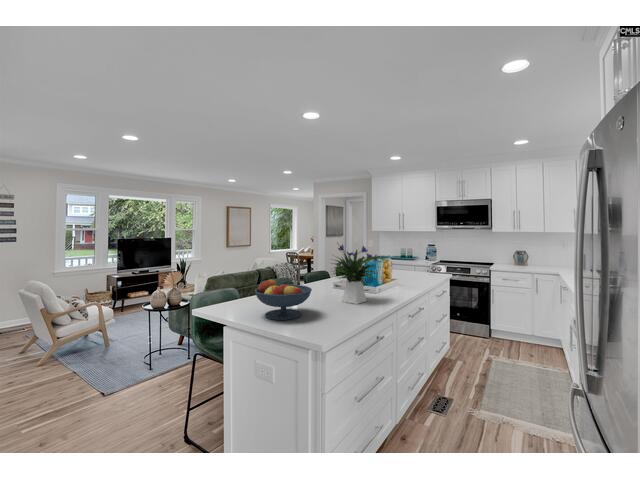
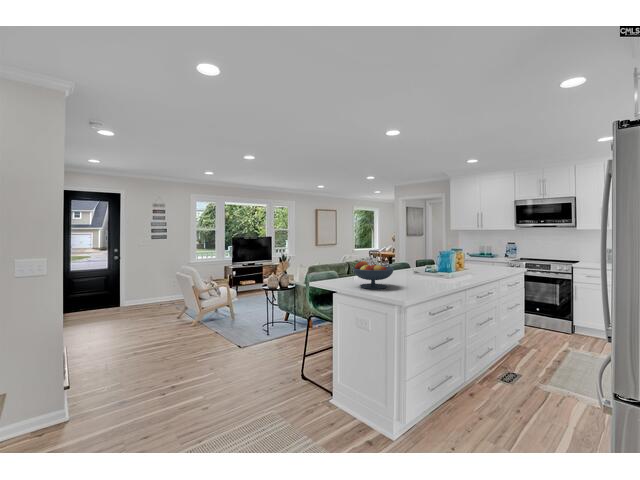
flower arrangement: present [333,245,379,304] -> none [401,235,451,283]

